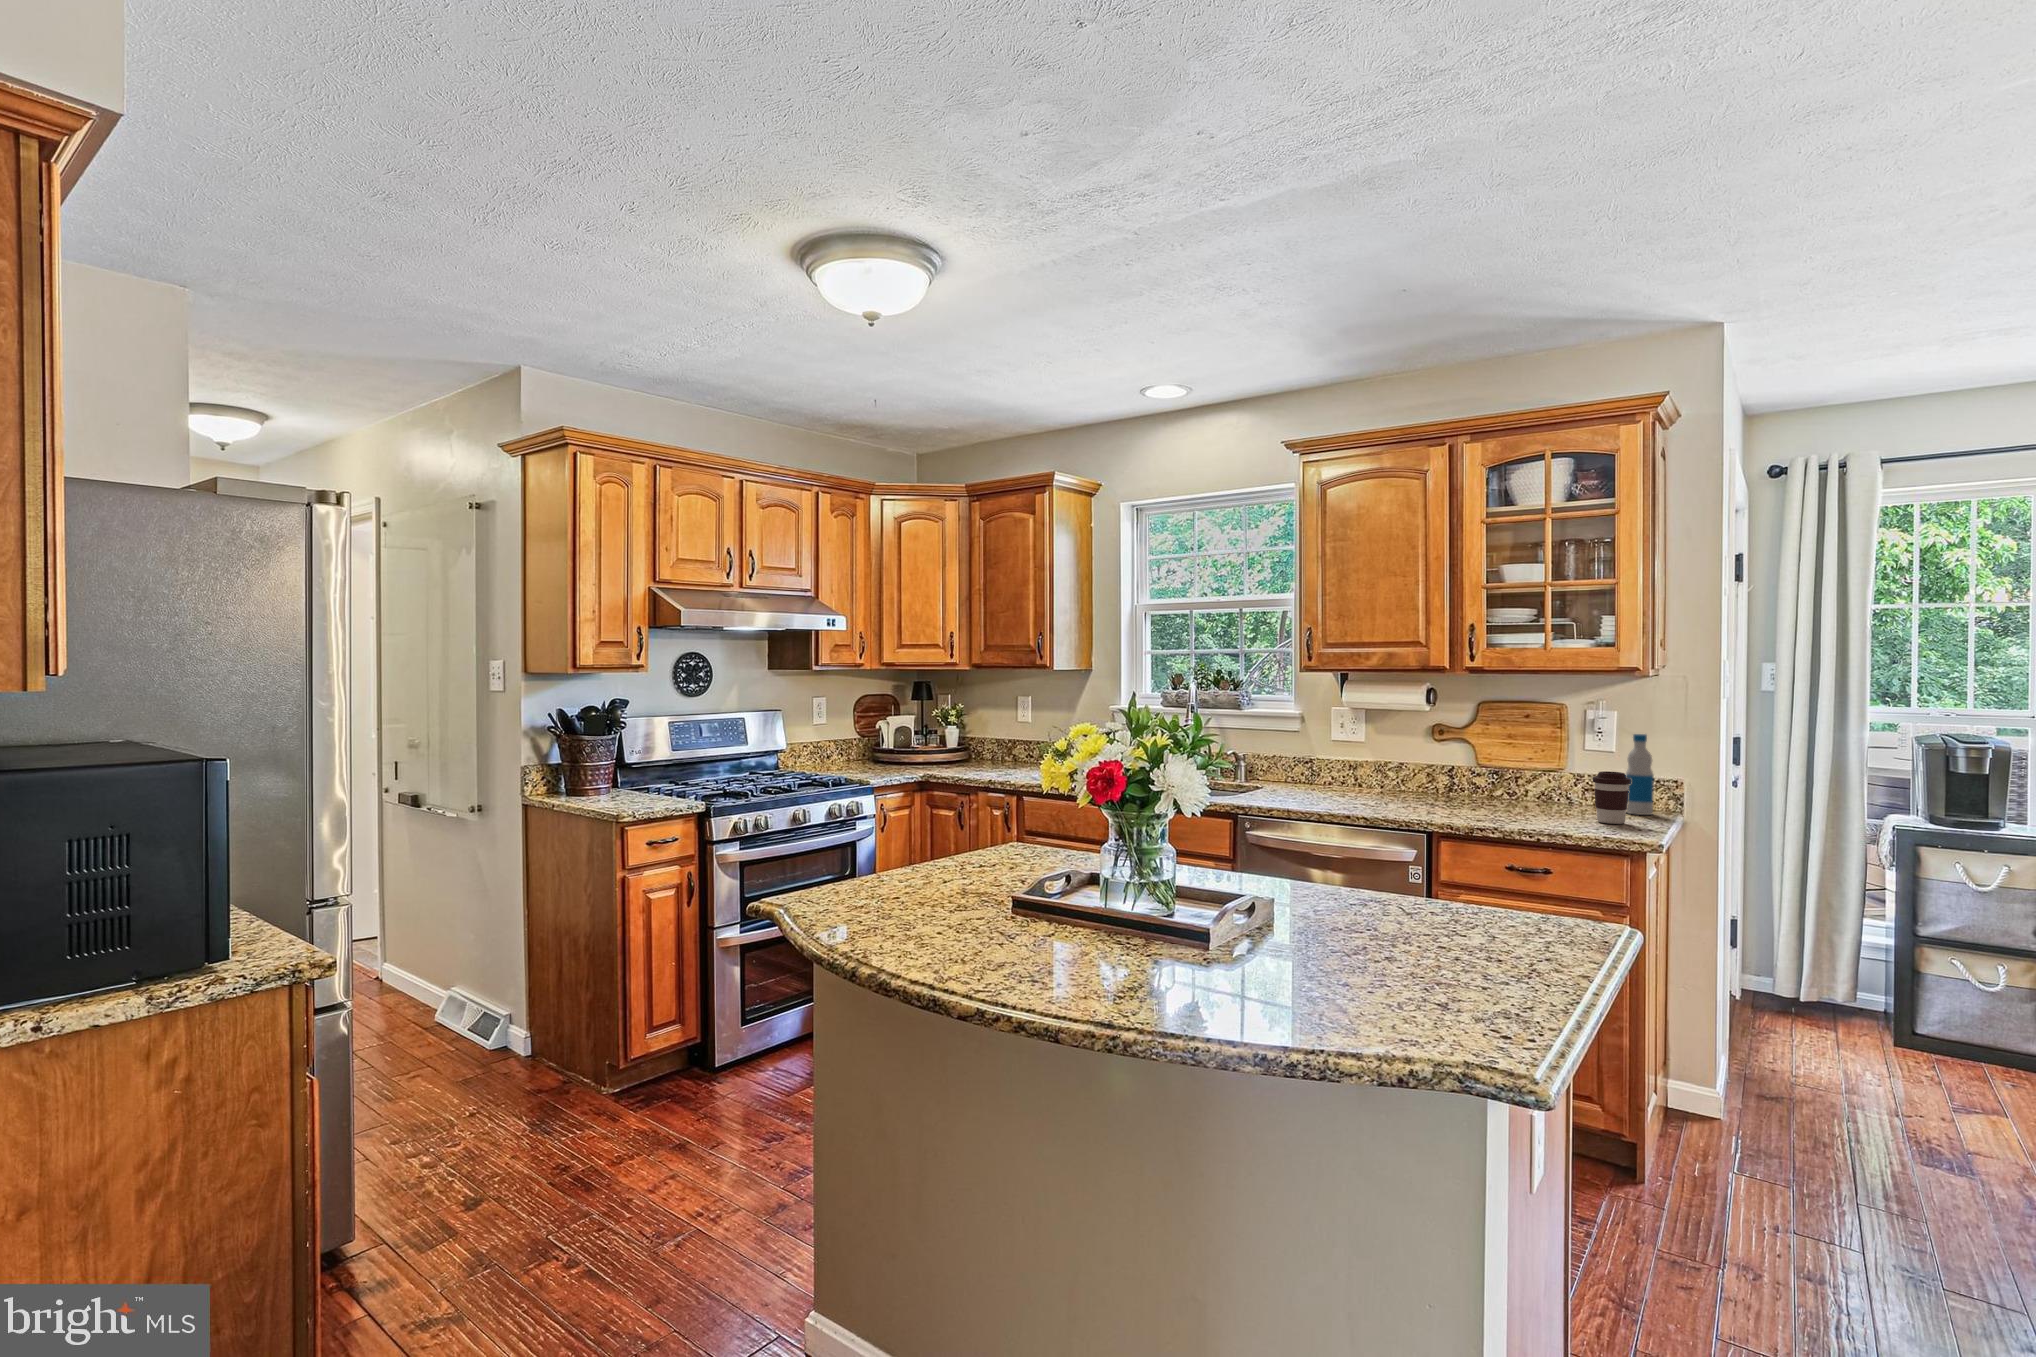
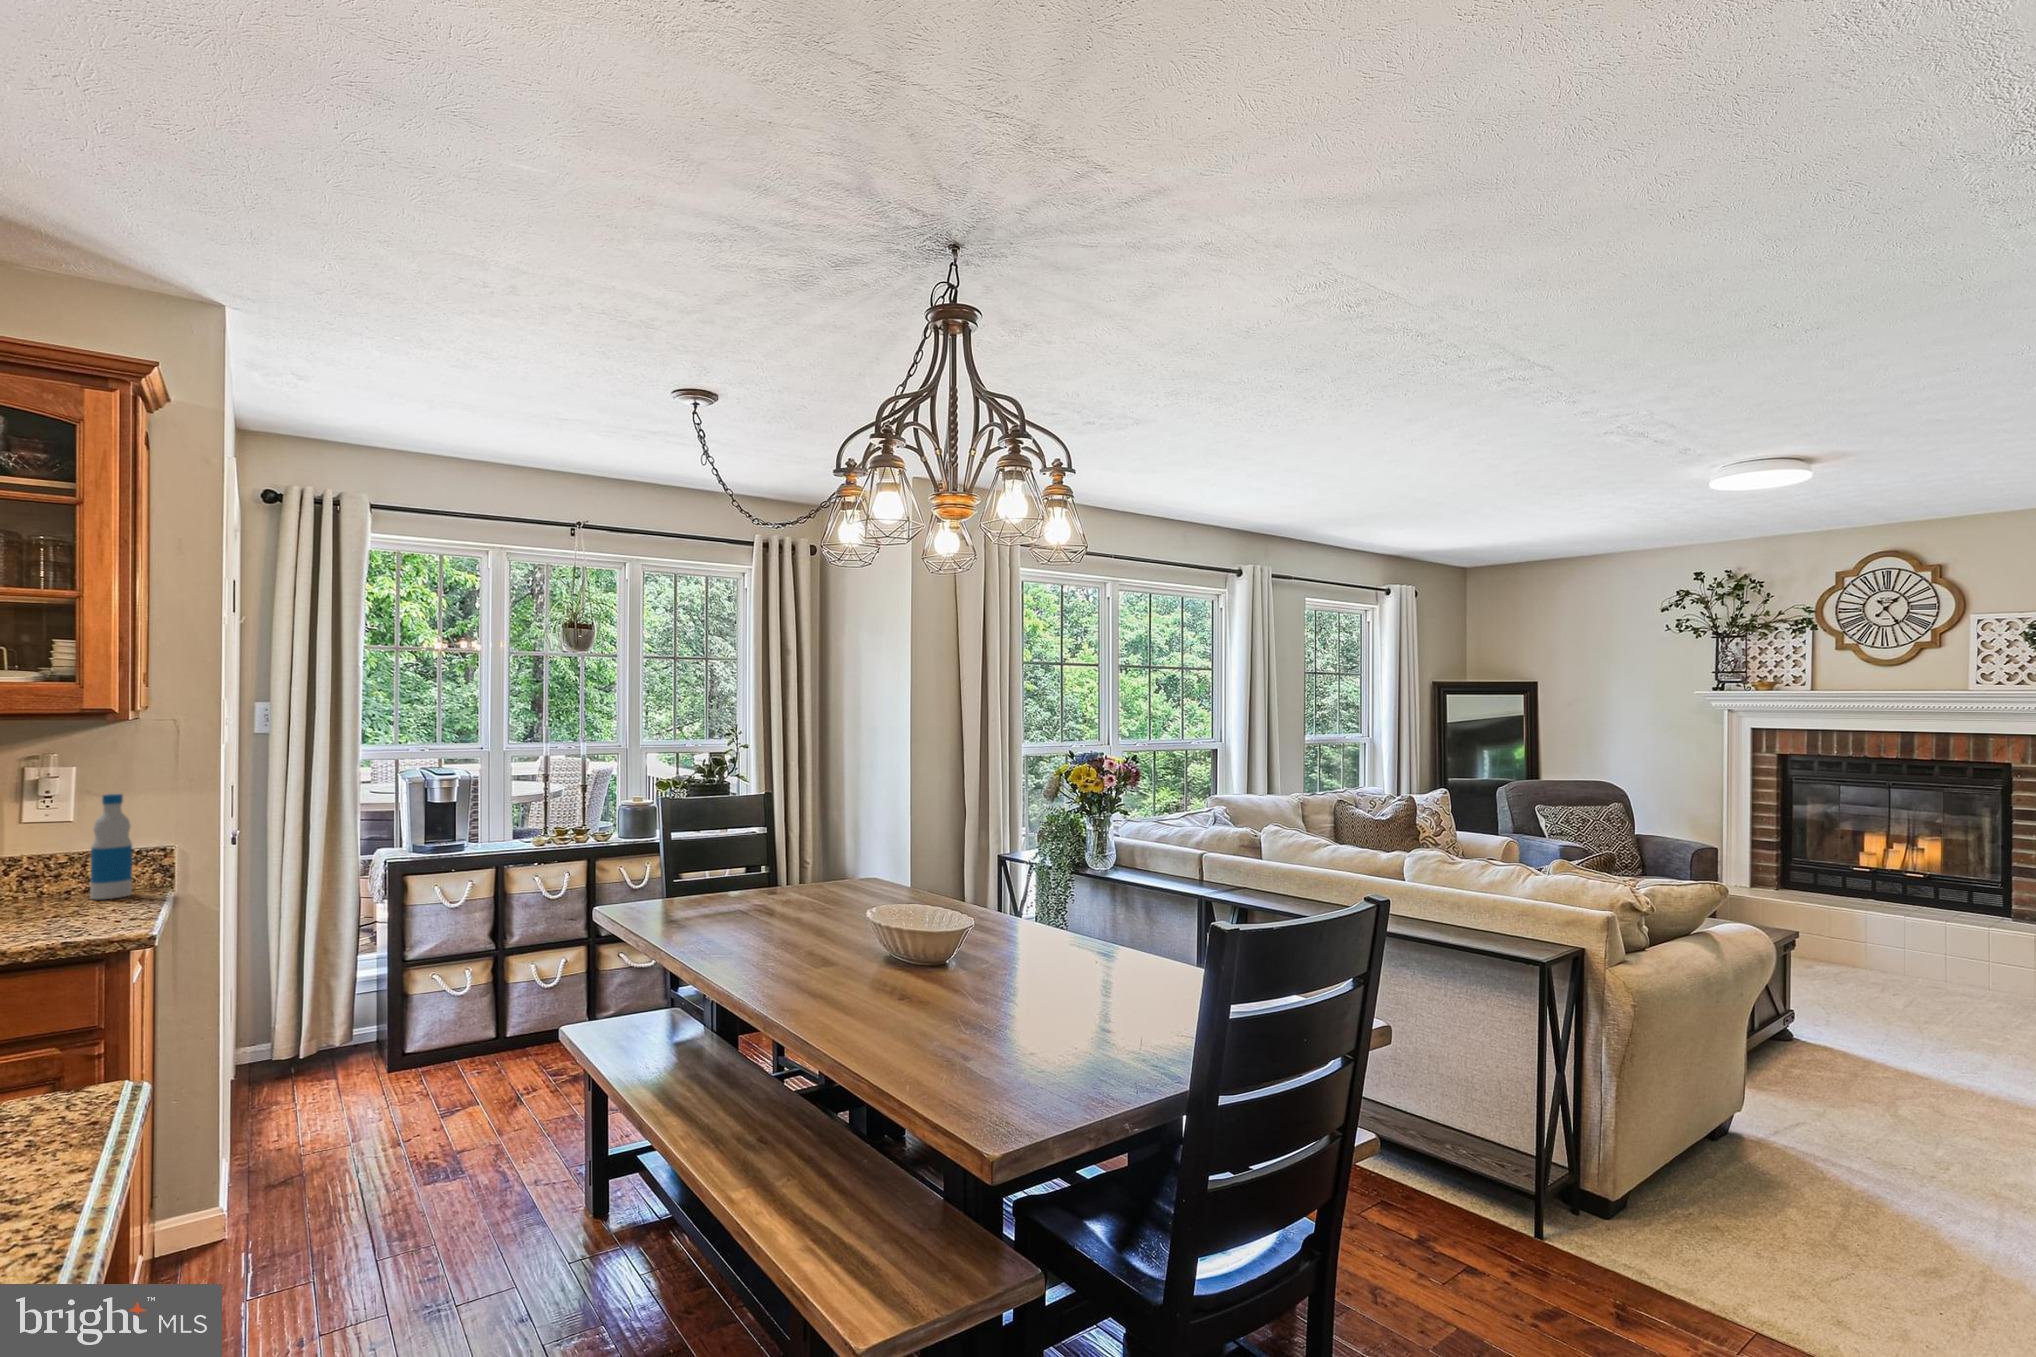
coffee cup: present [1593,771,1631,824] -> none [42,848,102,920]

